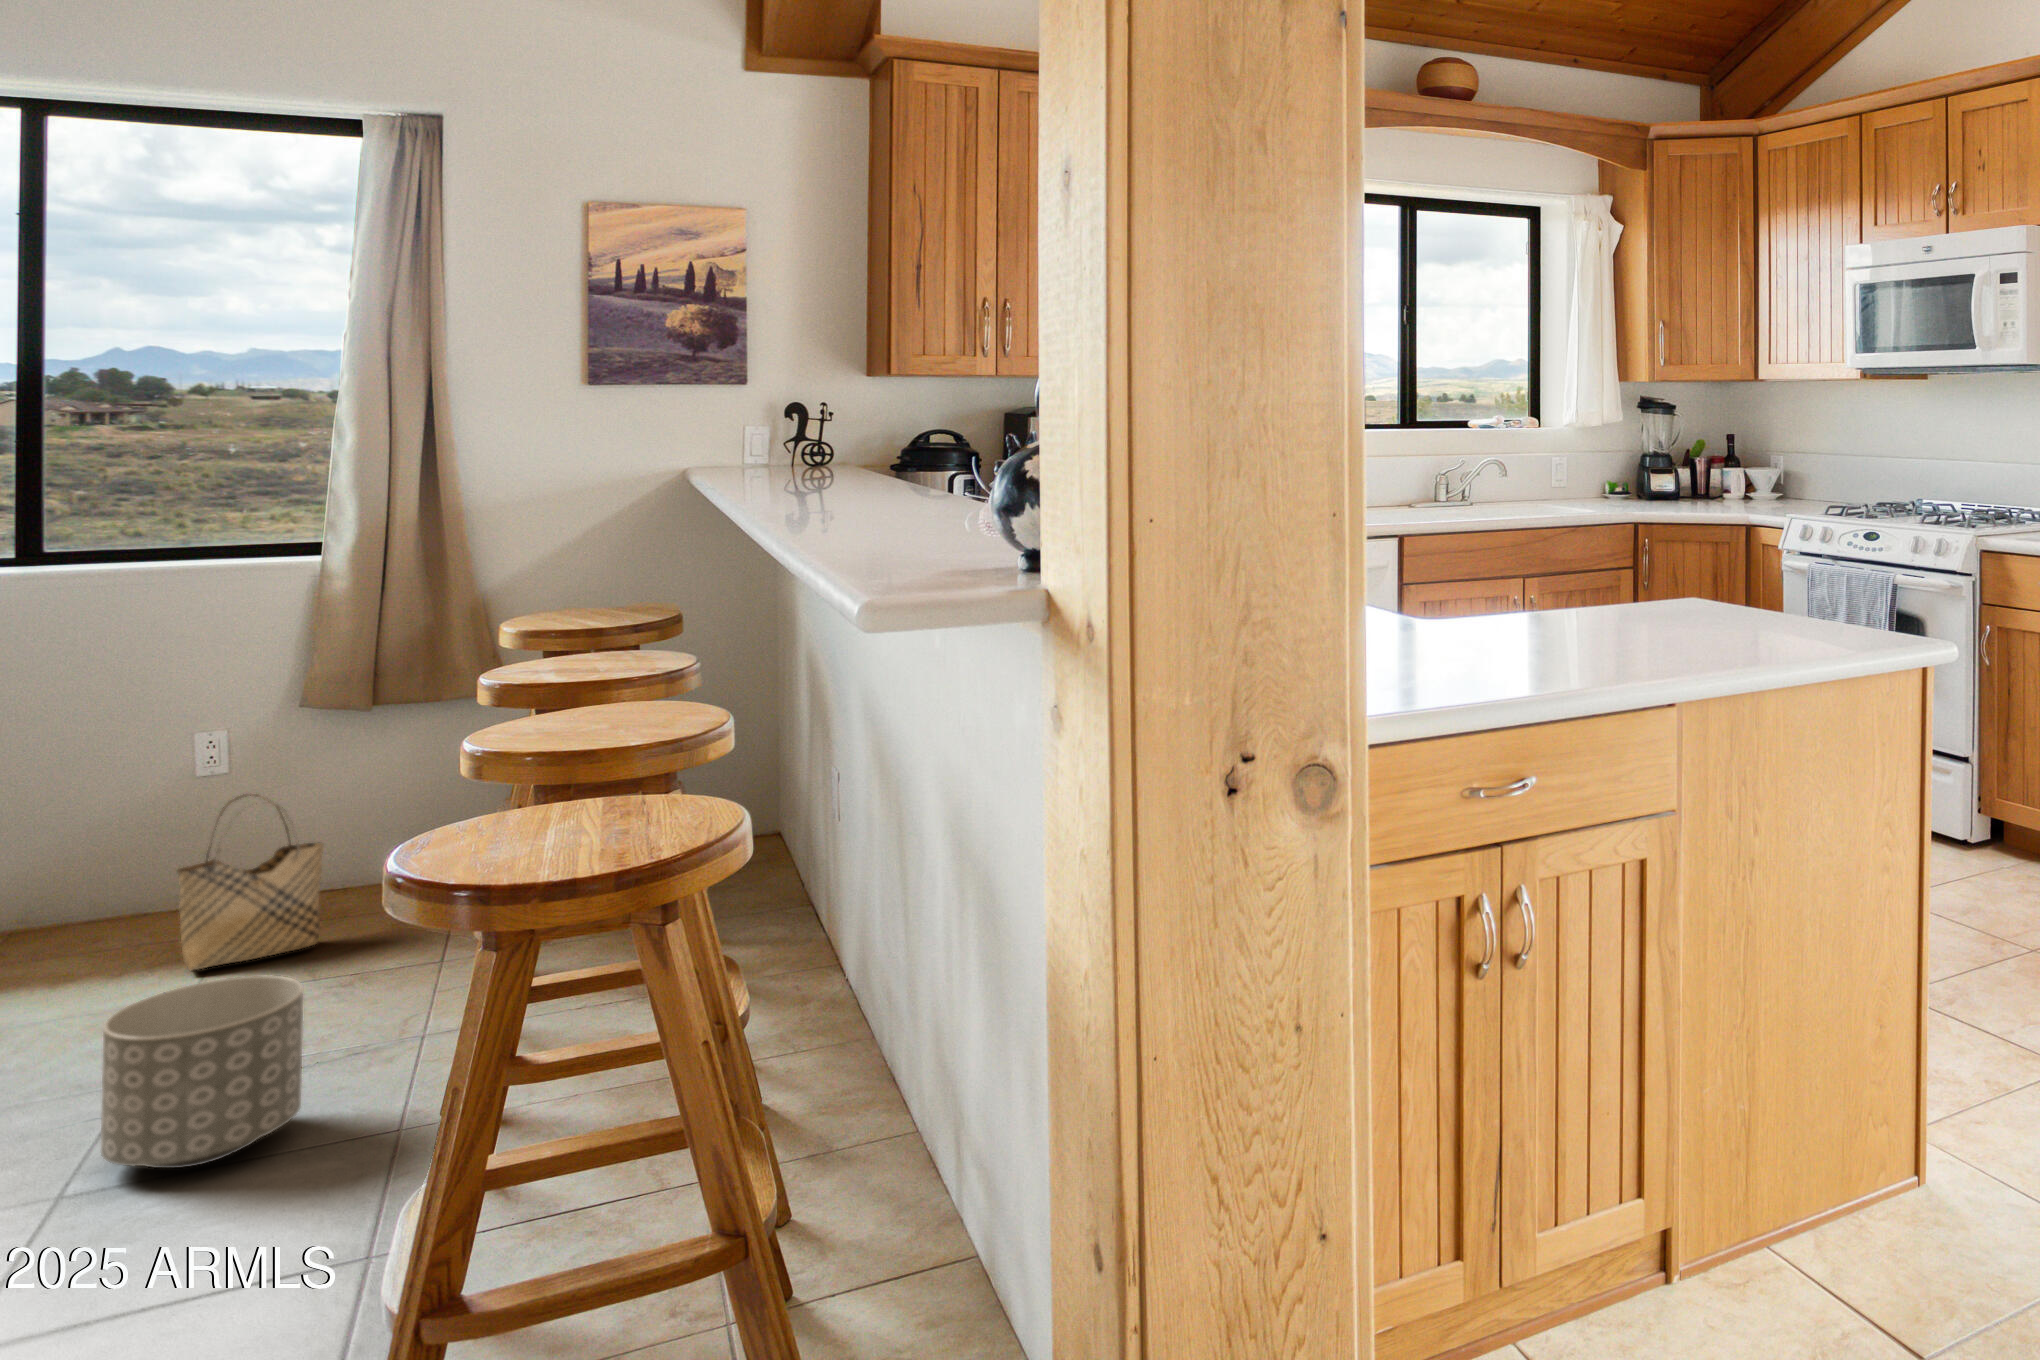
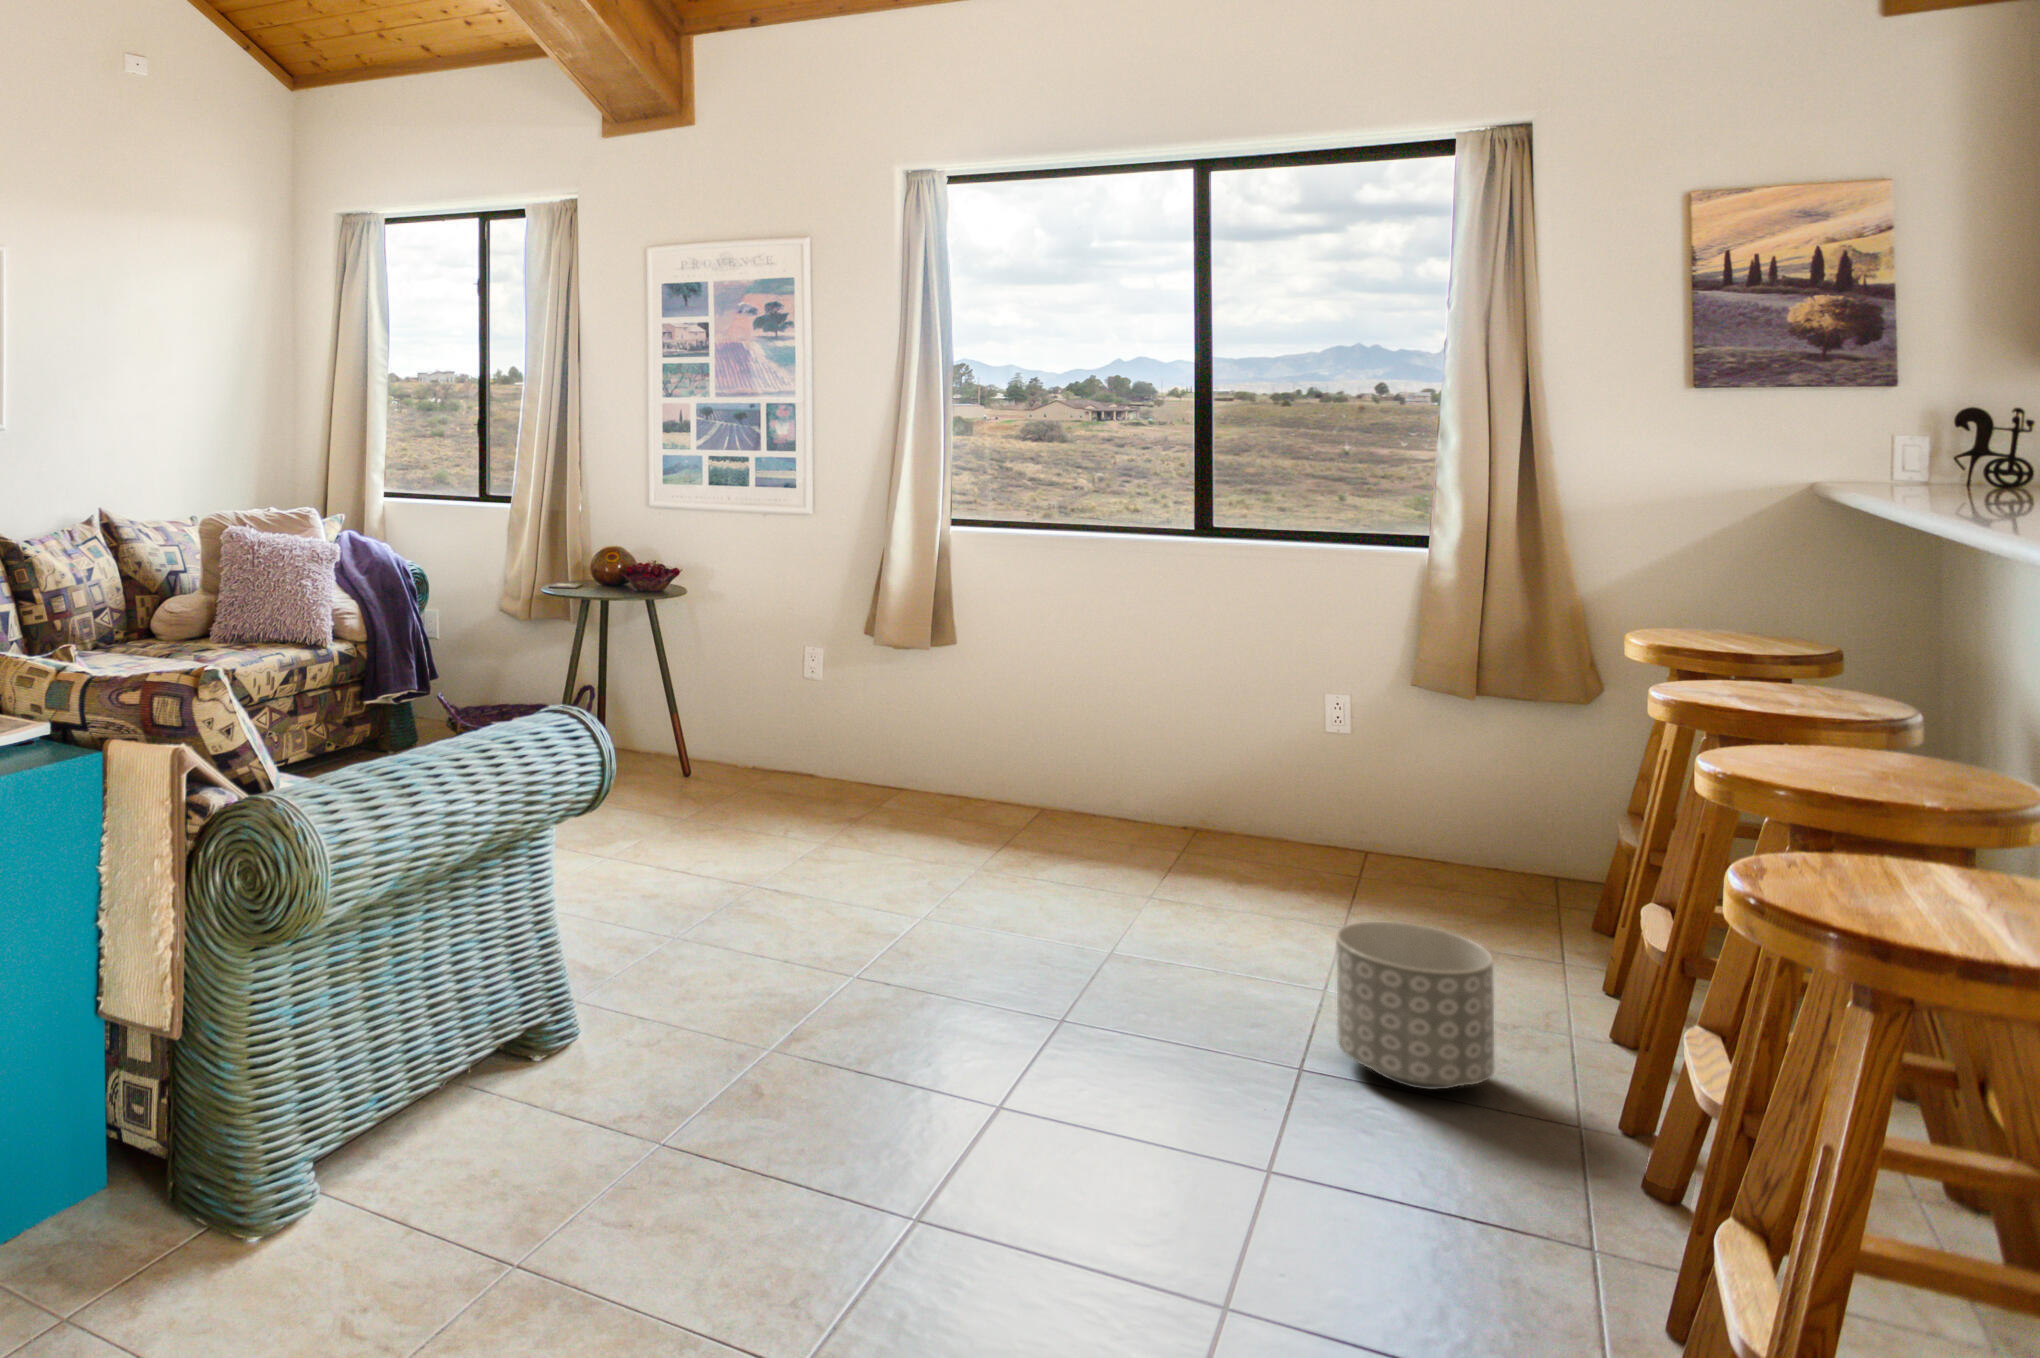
woven basket: present [177,795,324,971] -> none [1342,757,1458,911]

